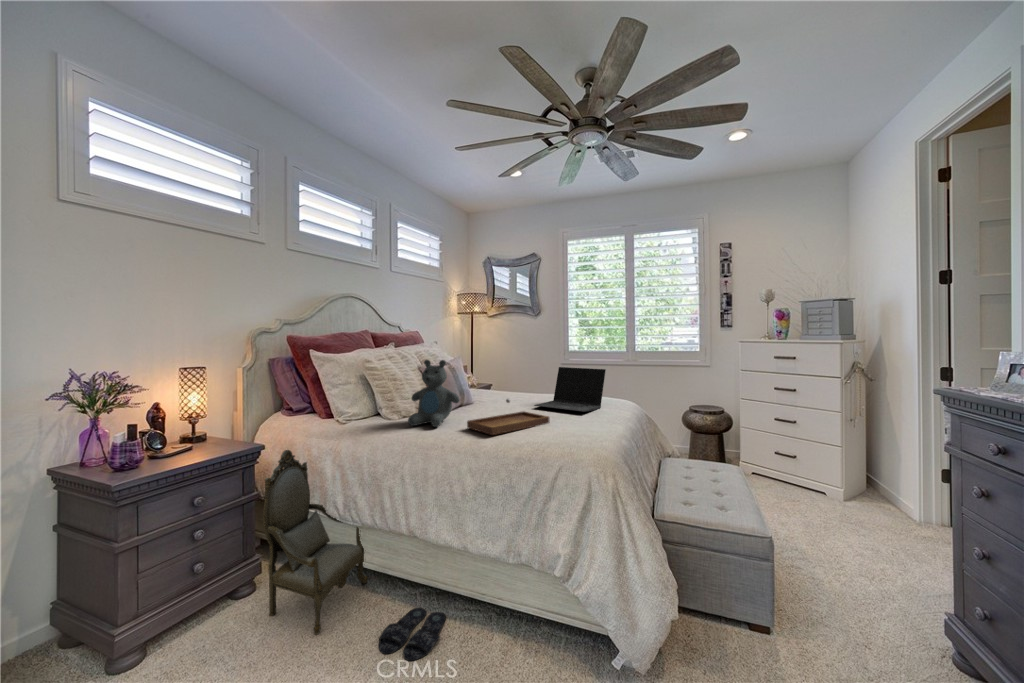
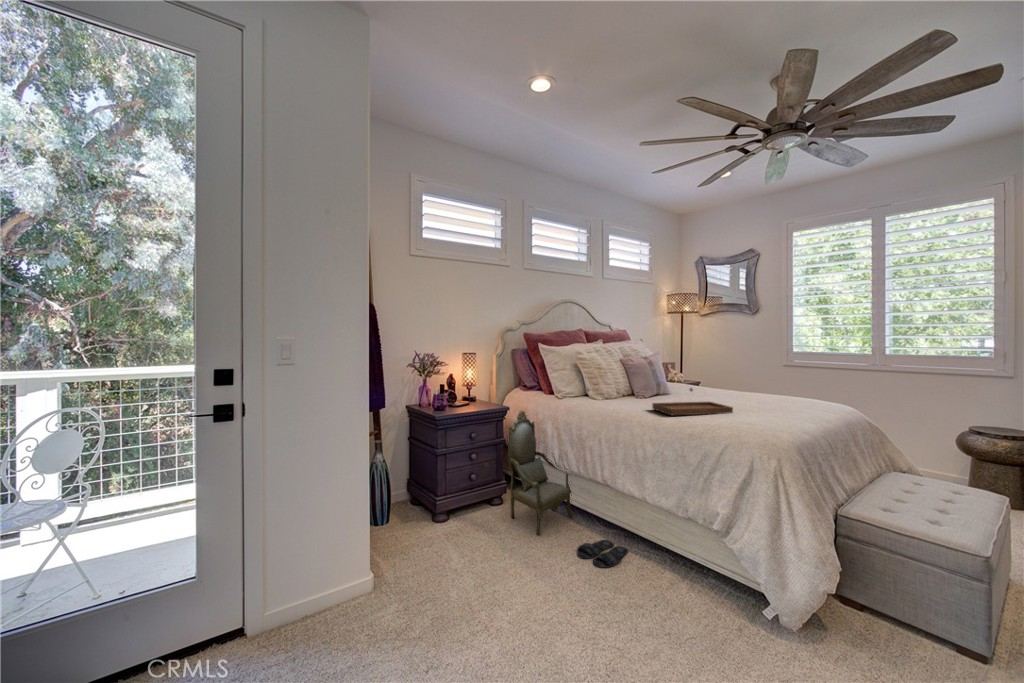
teddy bear: present [408,360,460,427] -> none [605,352,649,406]
laptop: present [534,367,606,412] -> none [725,364,810,408]

